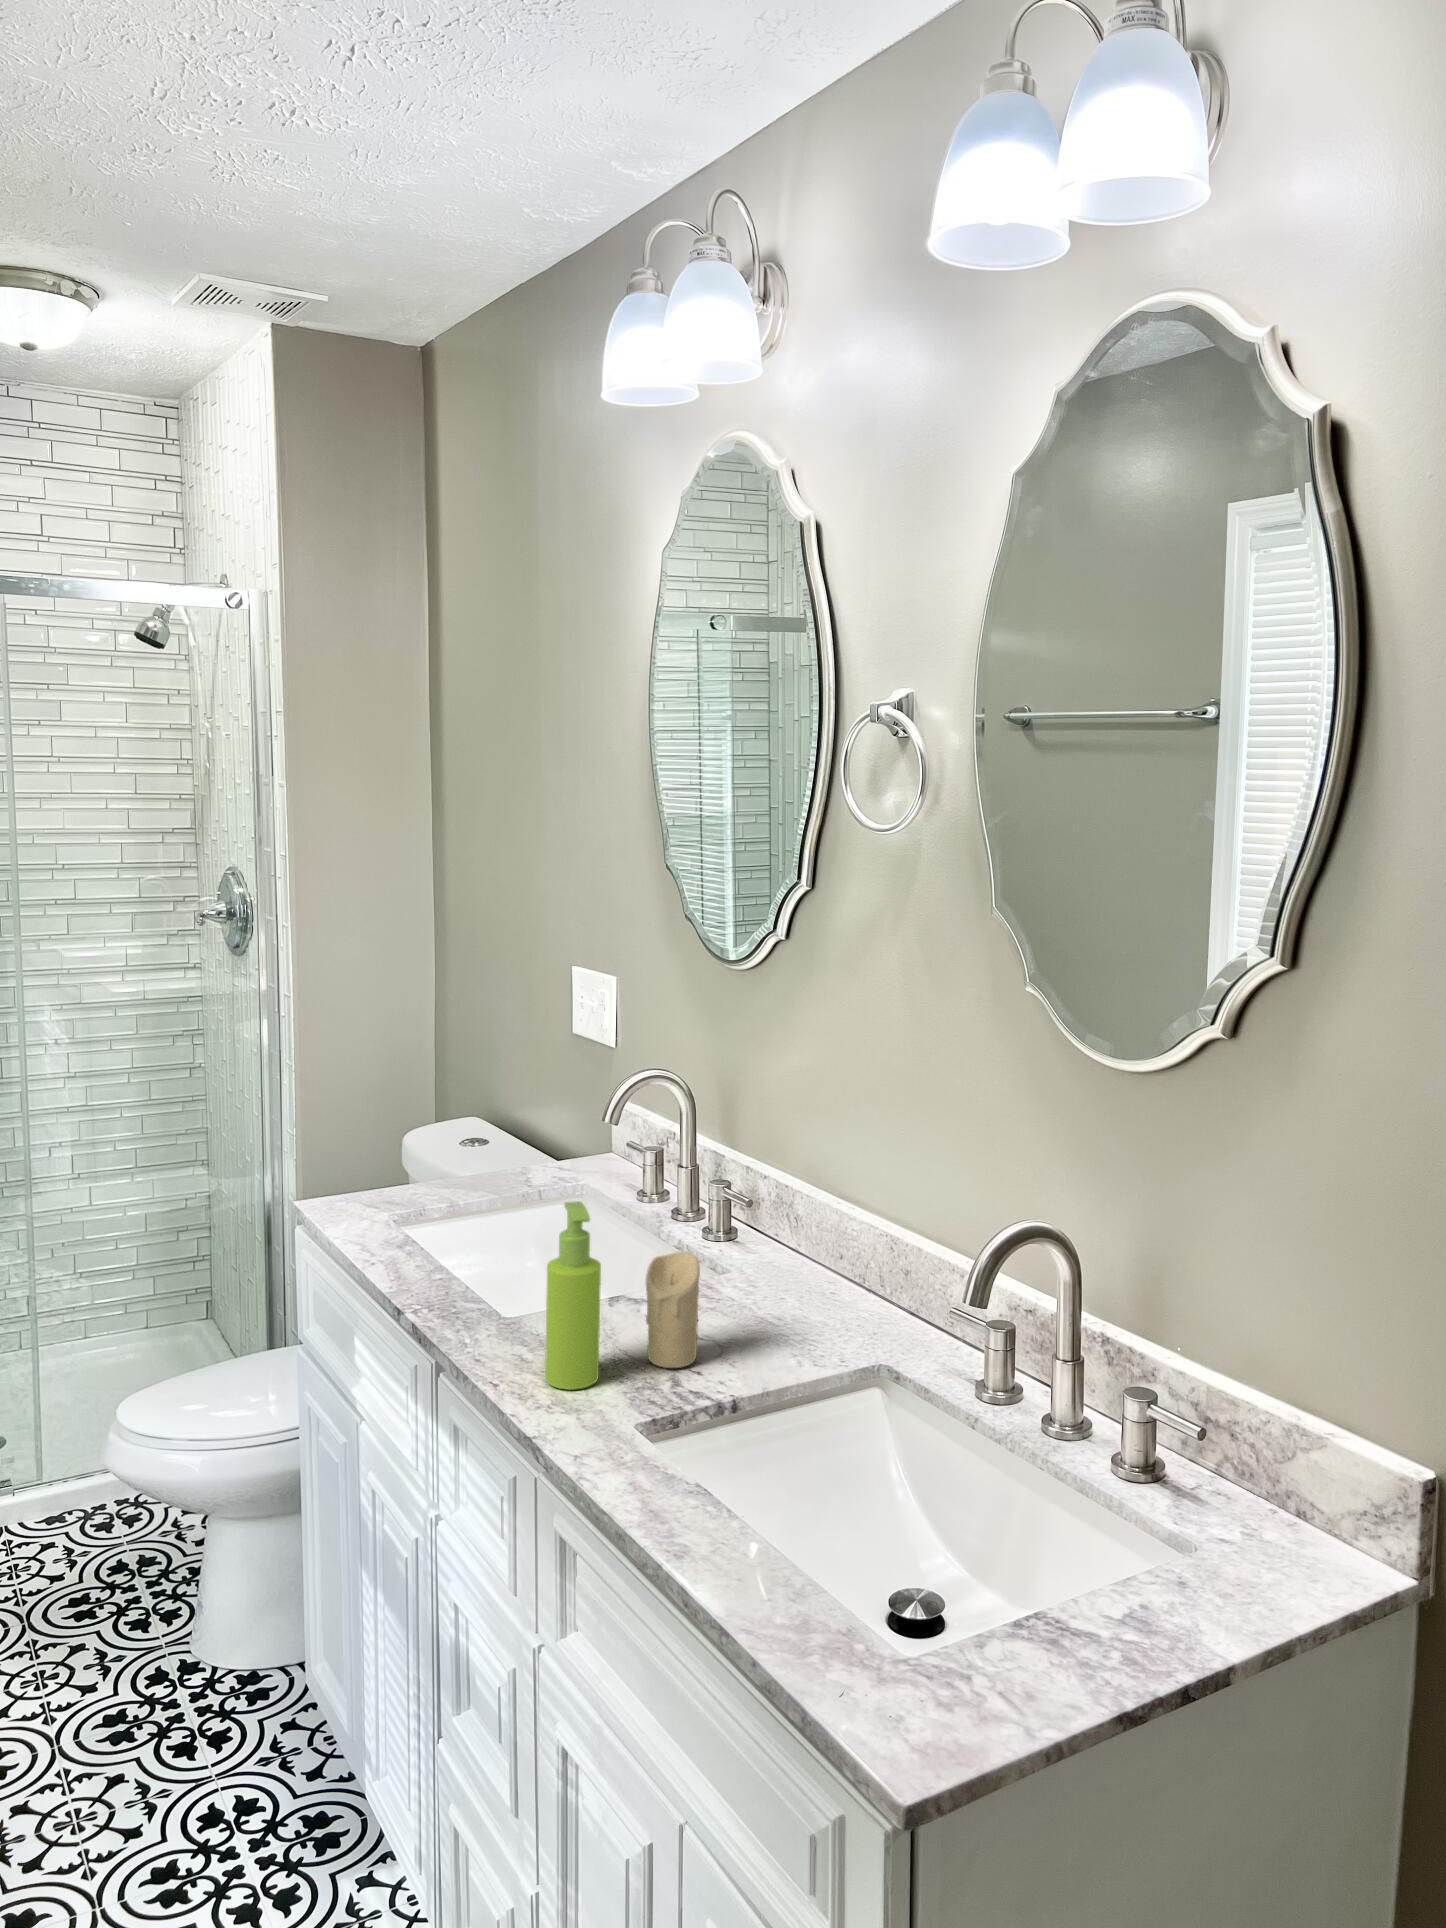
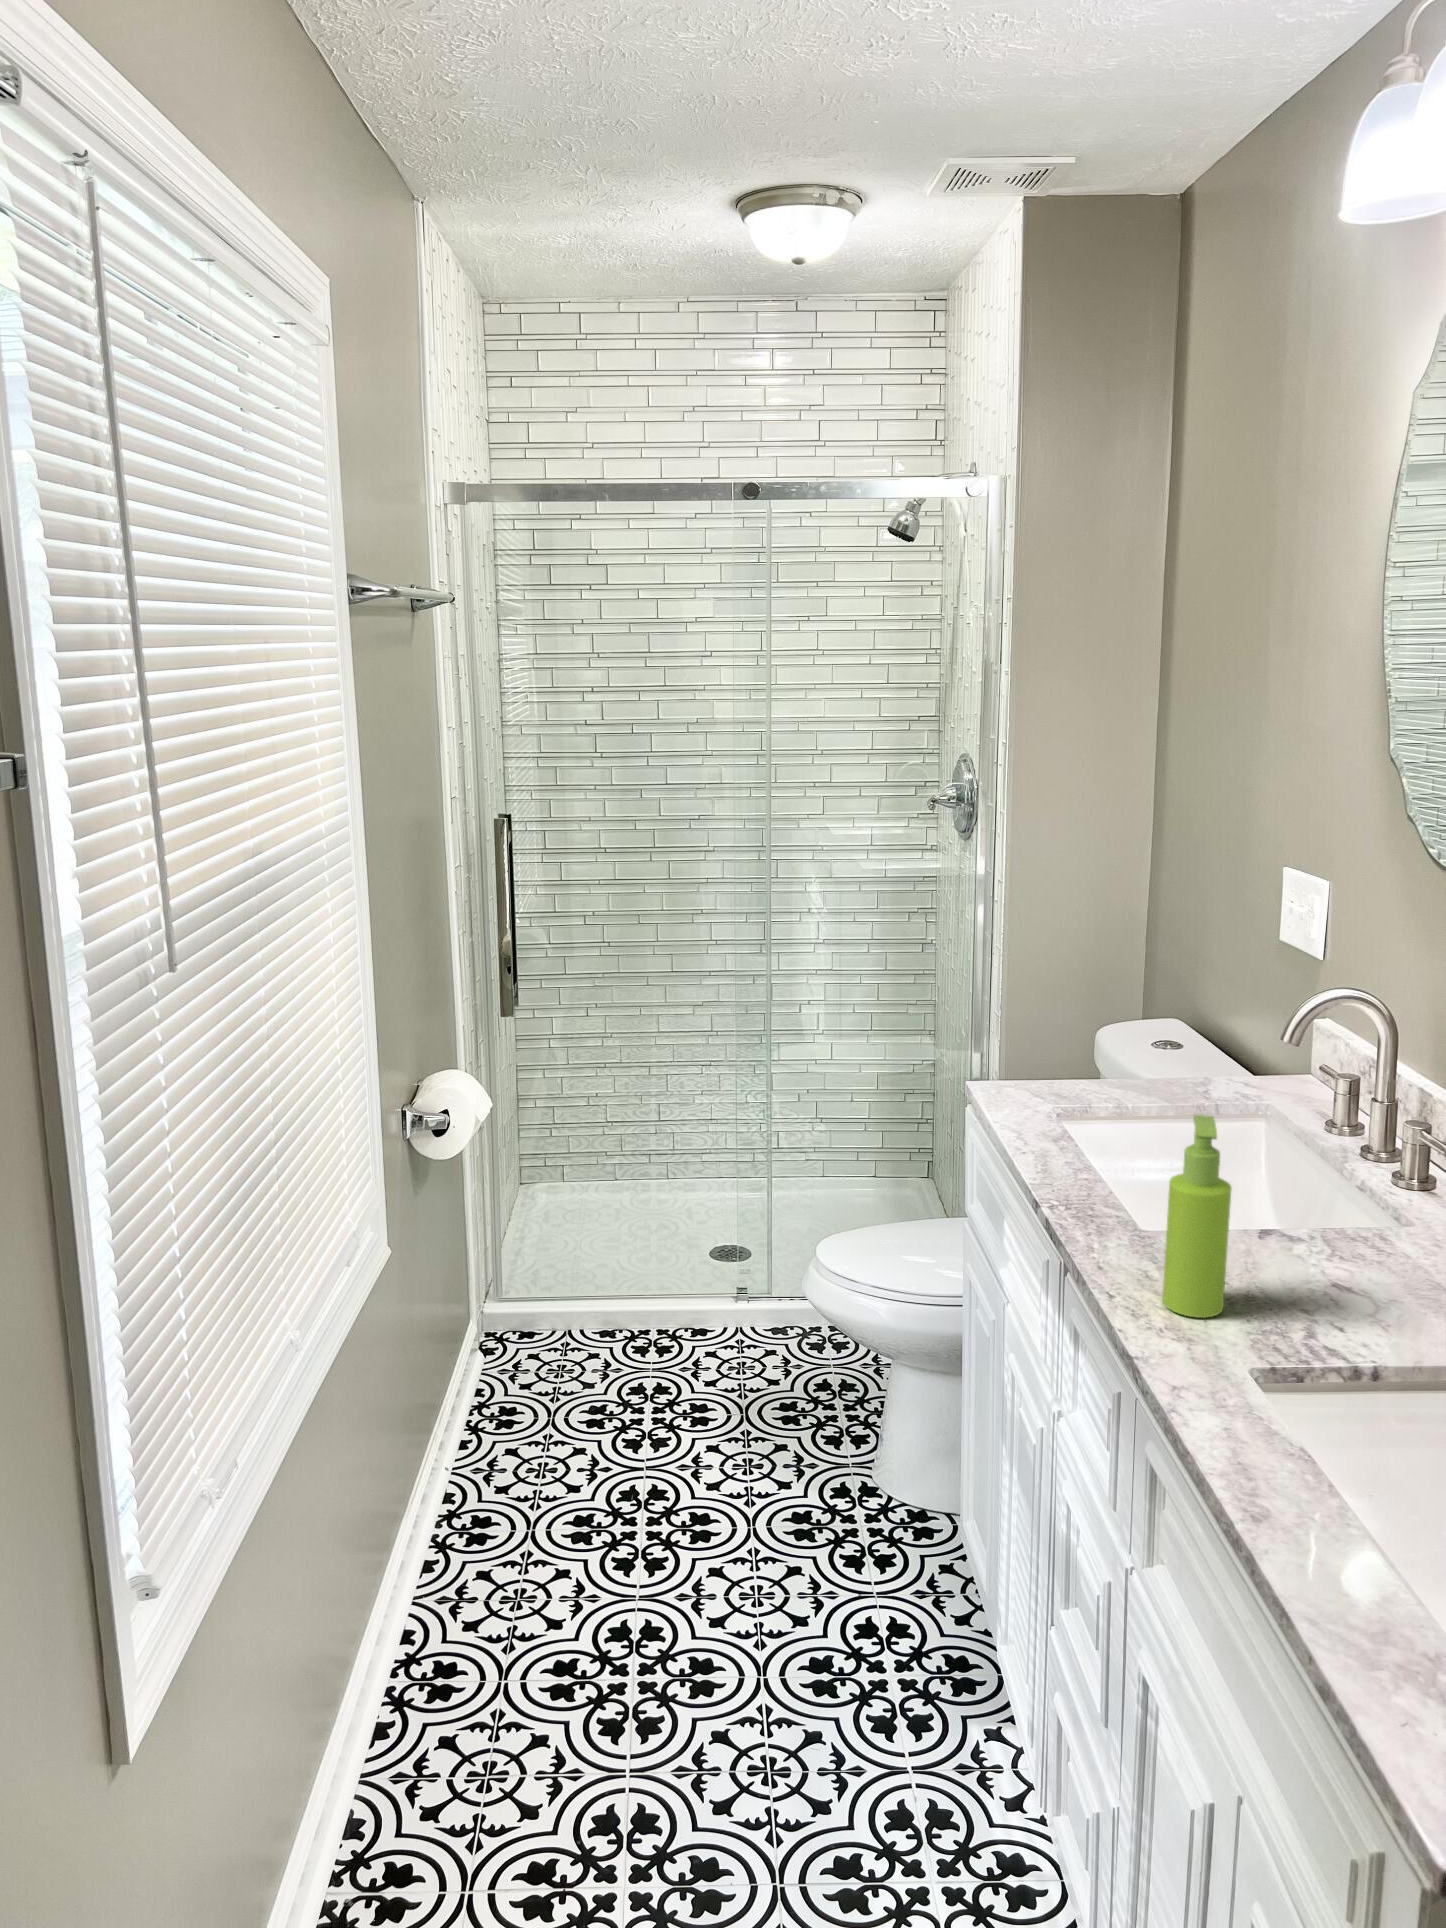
candle: present [646,1252,700,1368] -> none [1286,1189,1356,1319]

